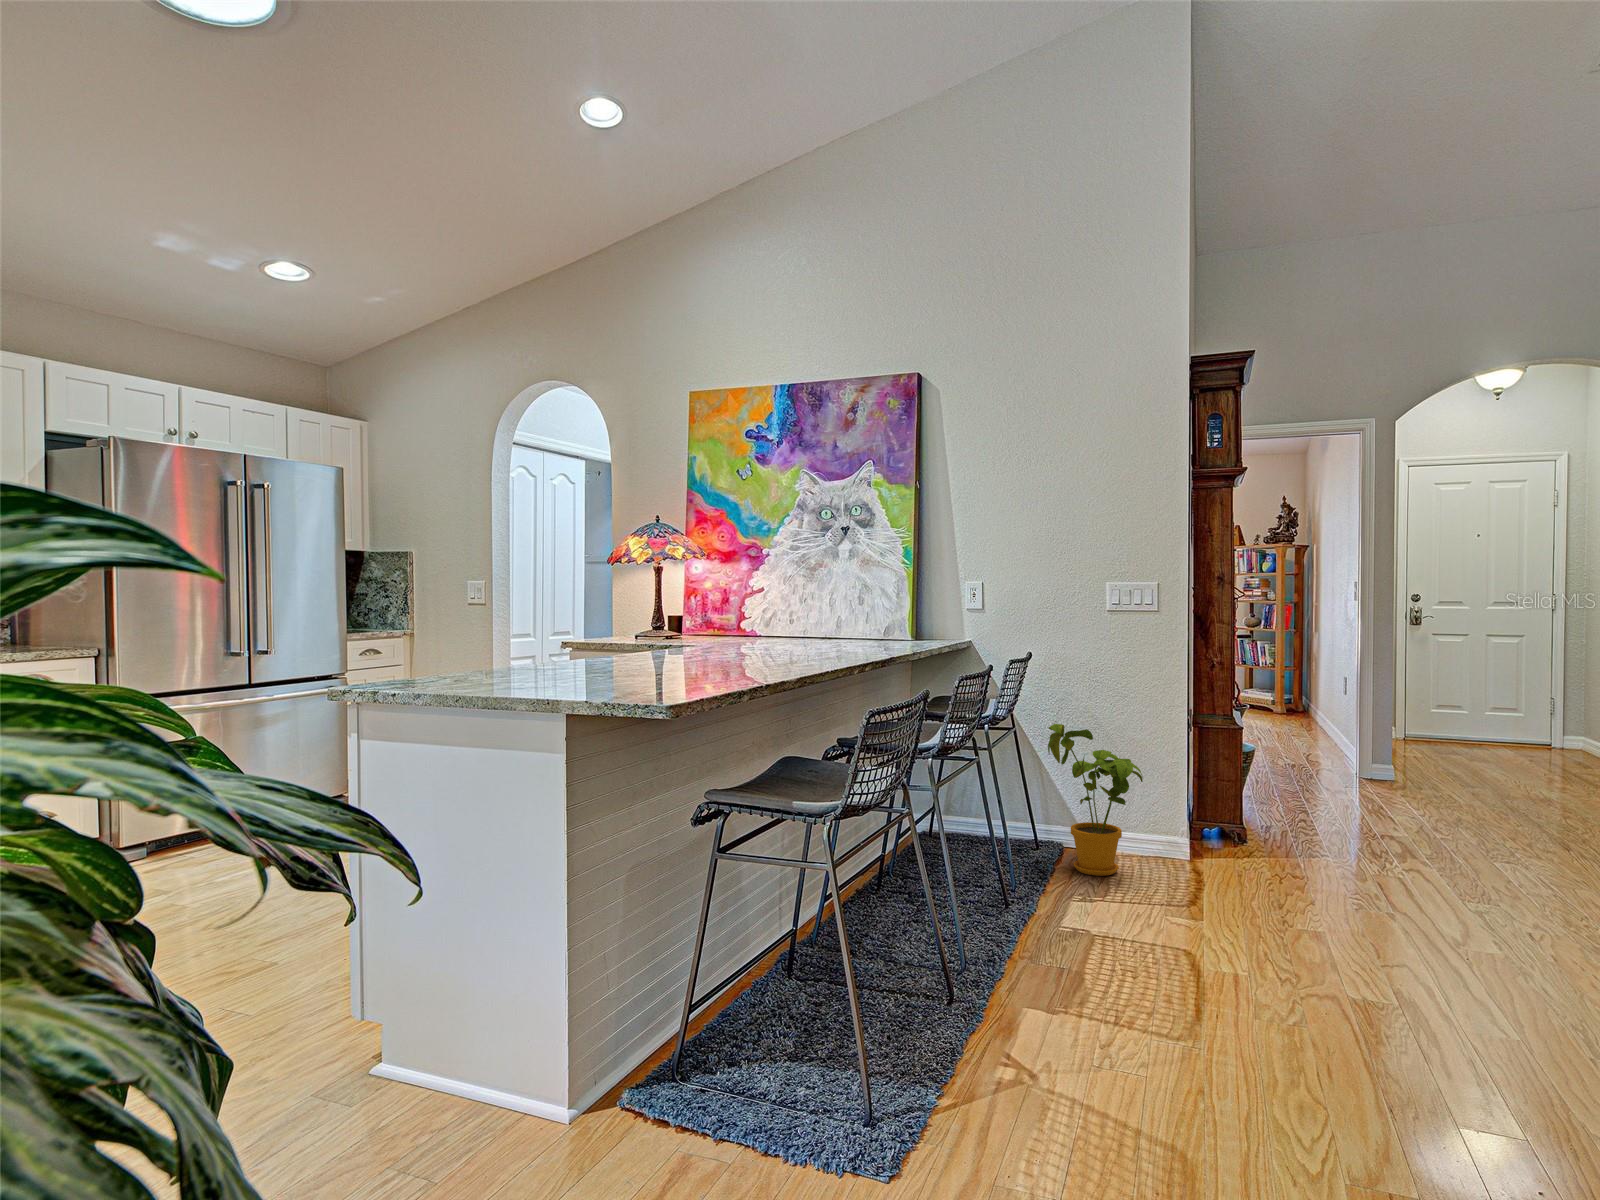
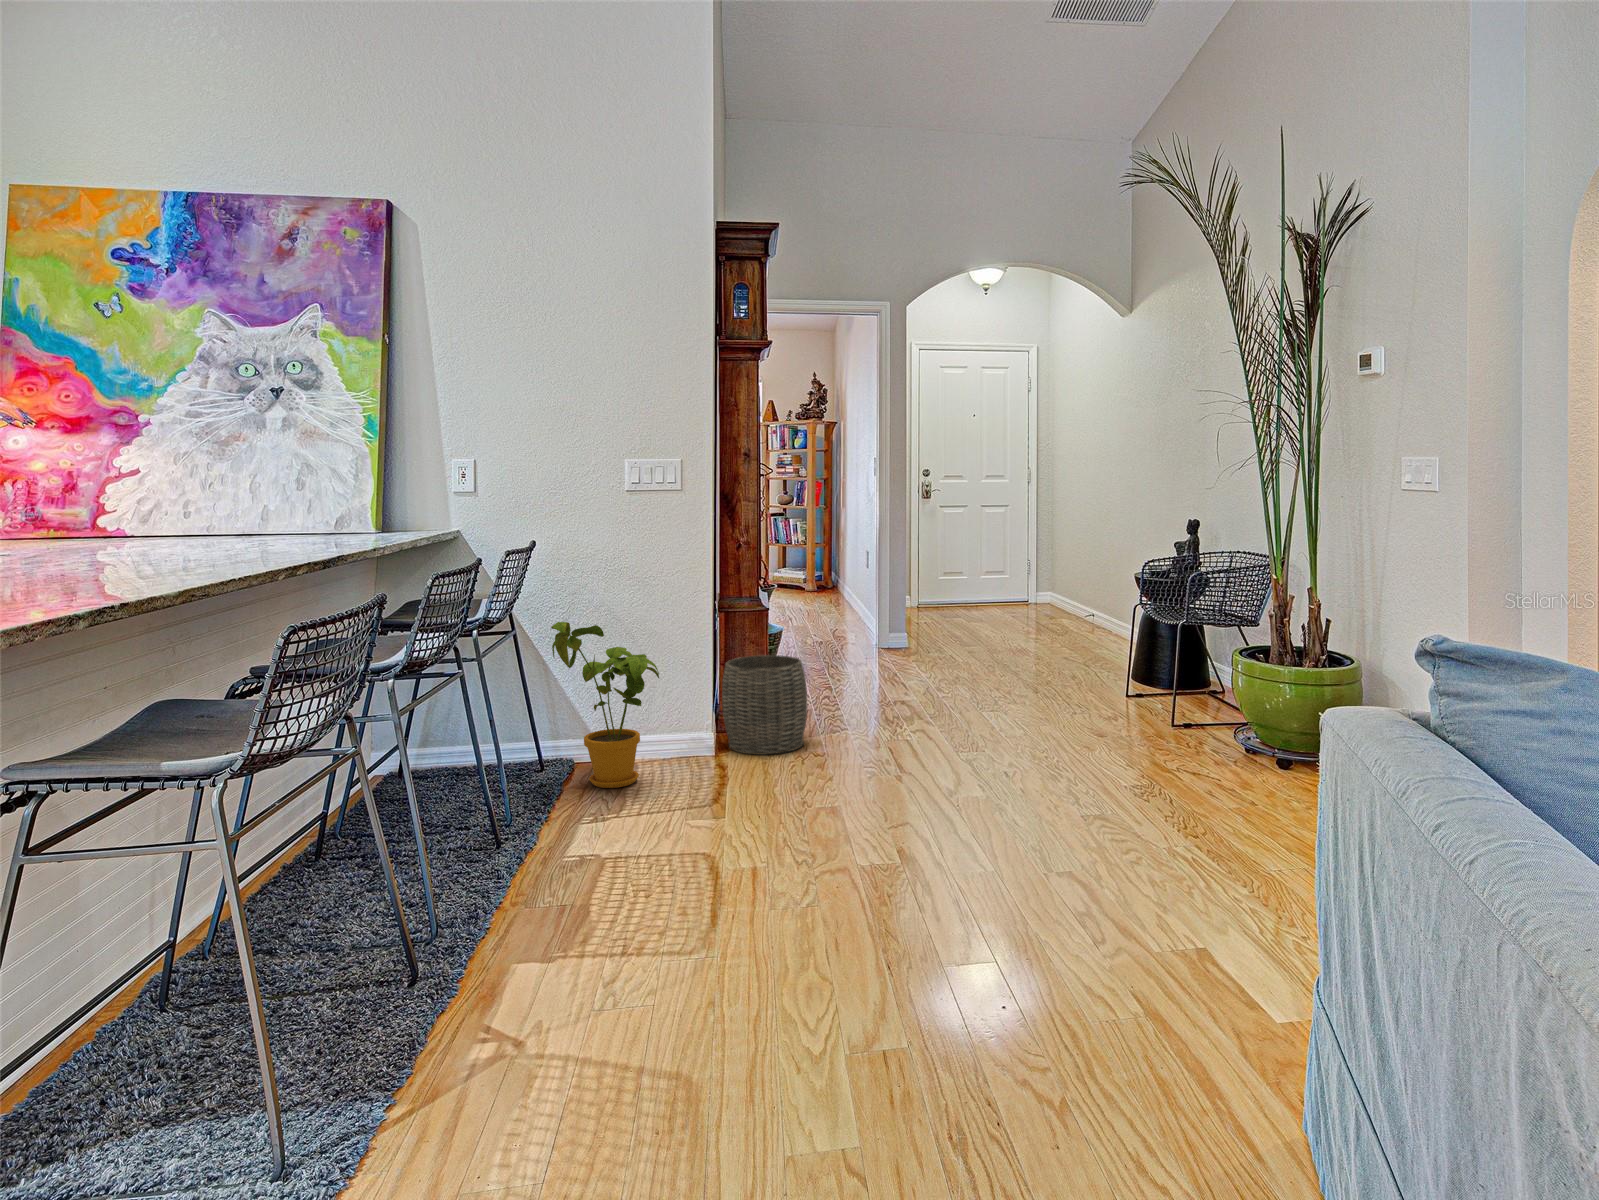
woven basket: none [1199,771,1286,867] -> present [722,655,807,755]

